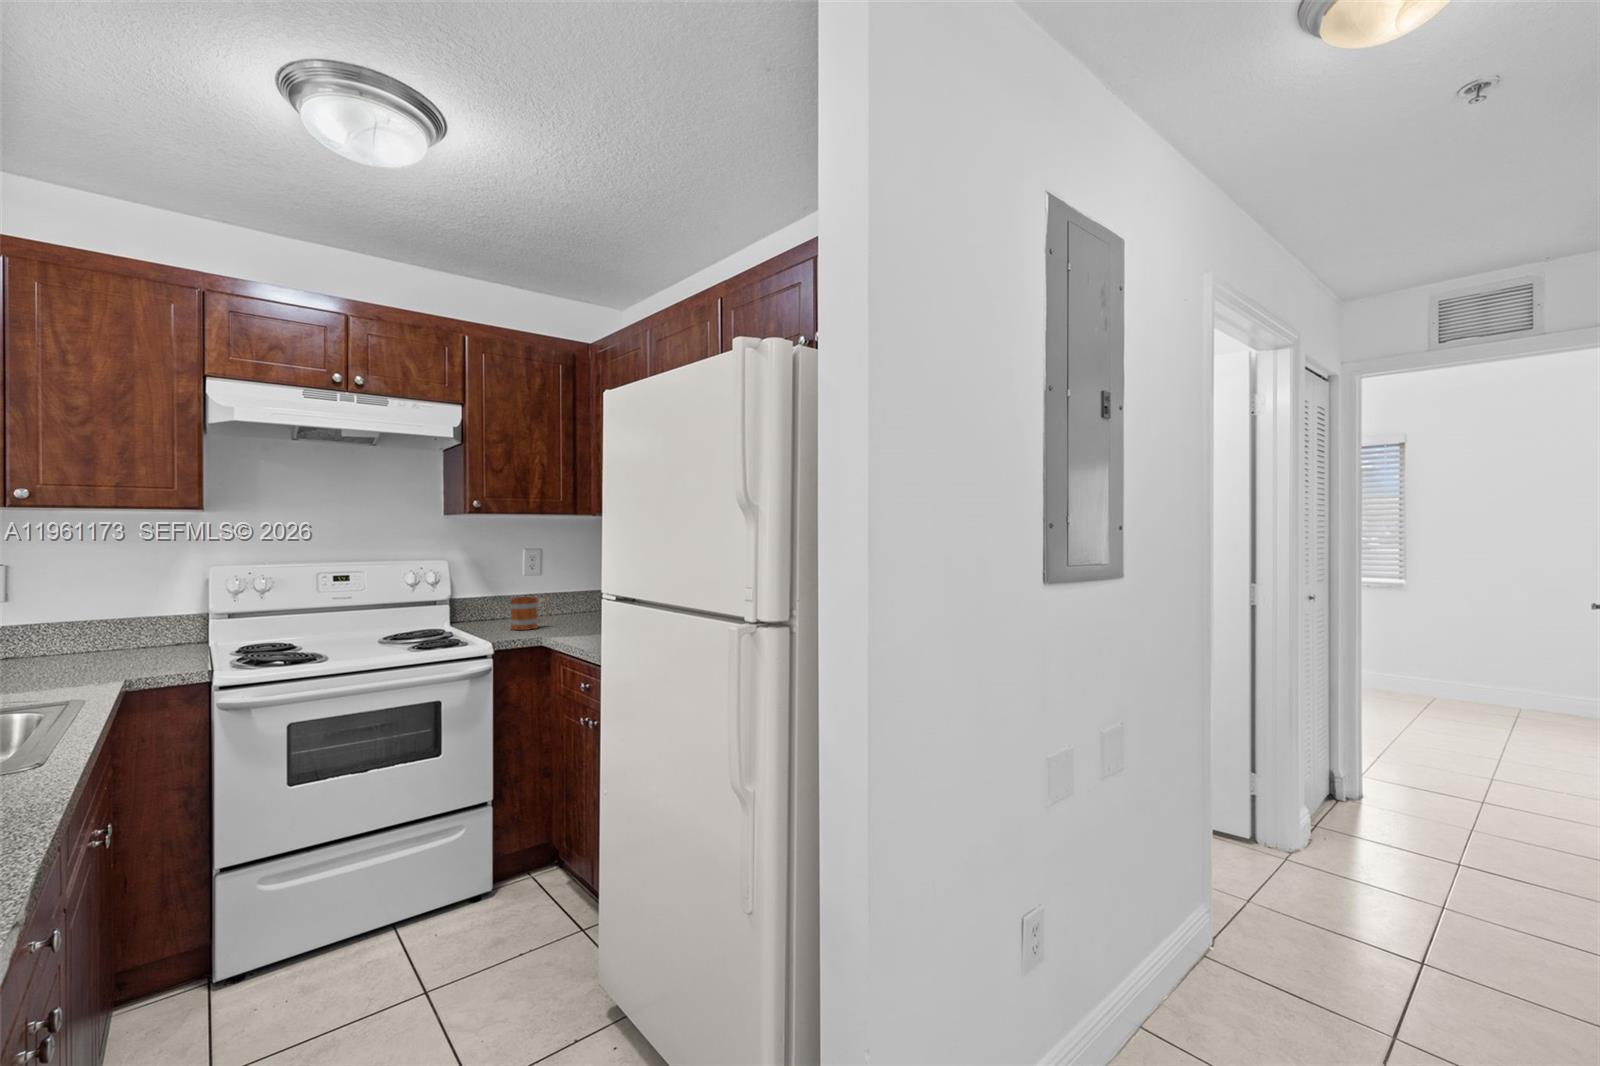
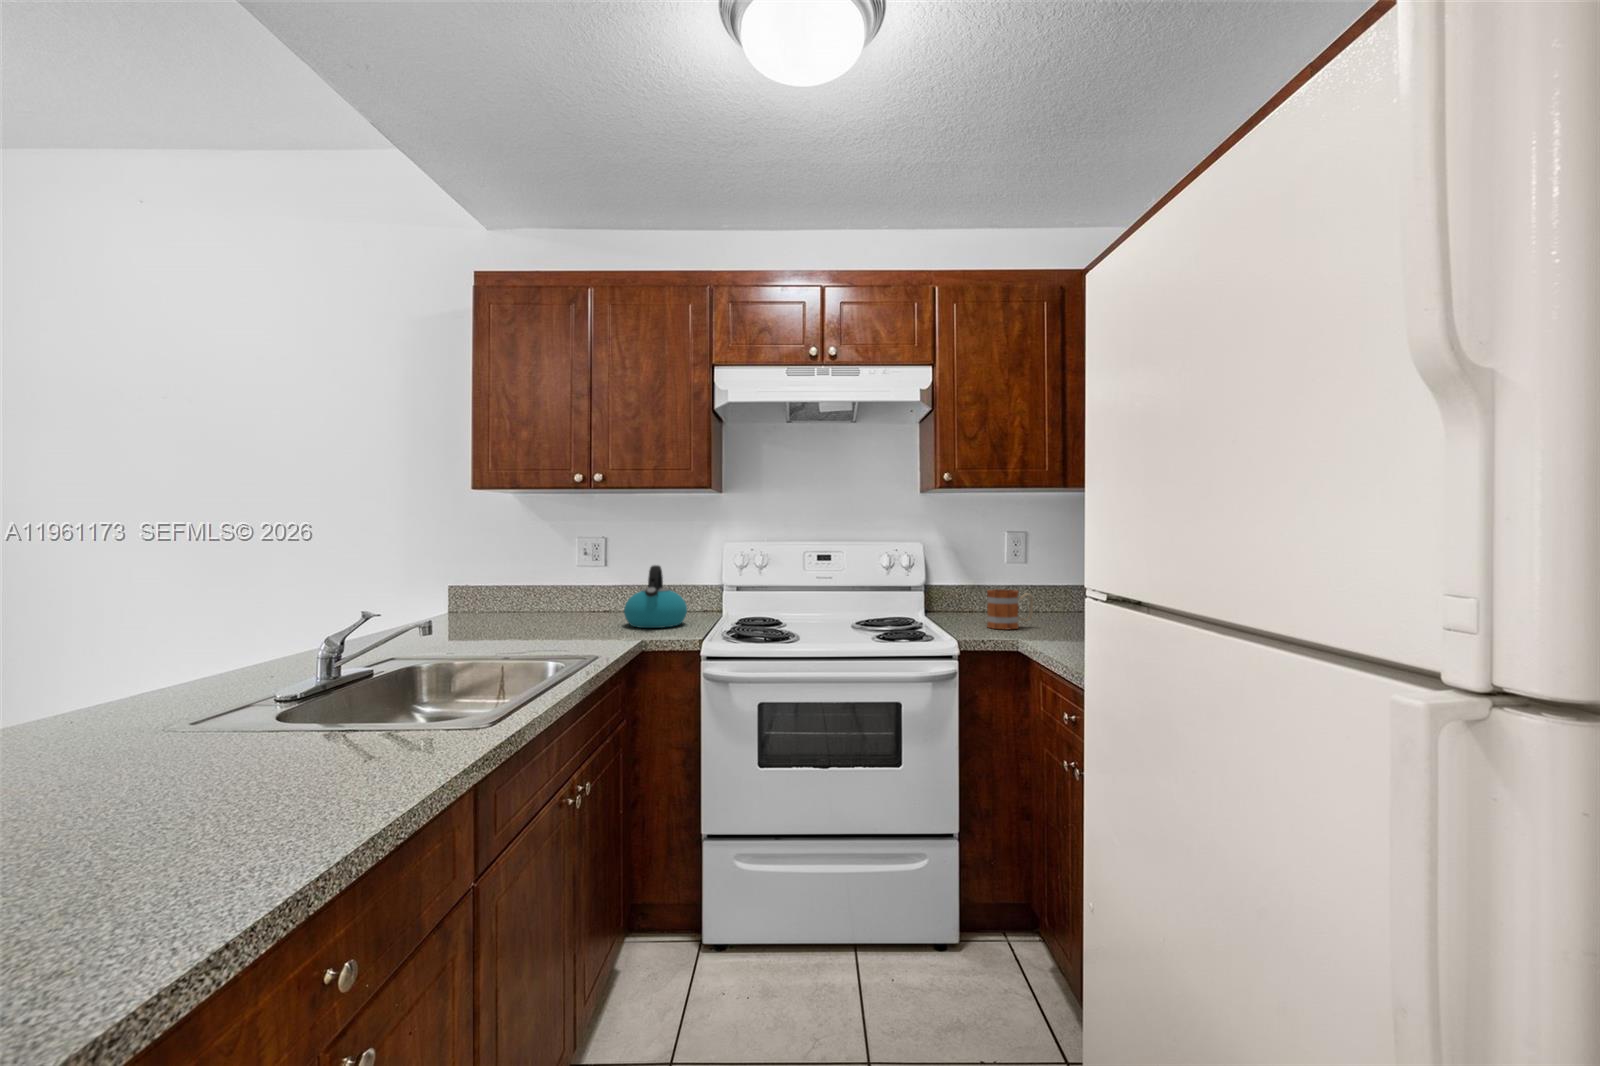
kettle: none [70,595,169,668] -> present [624,565,687,628]

